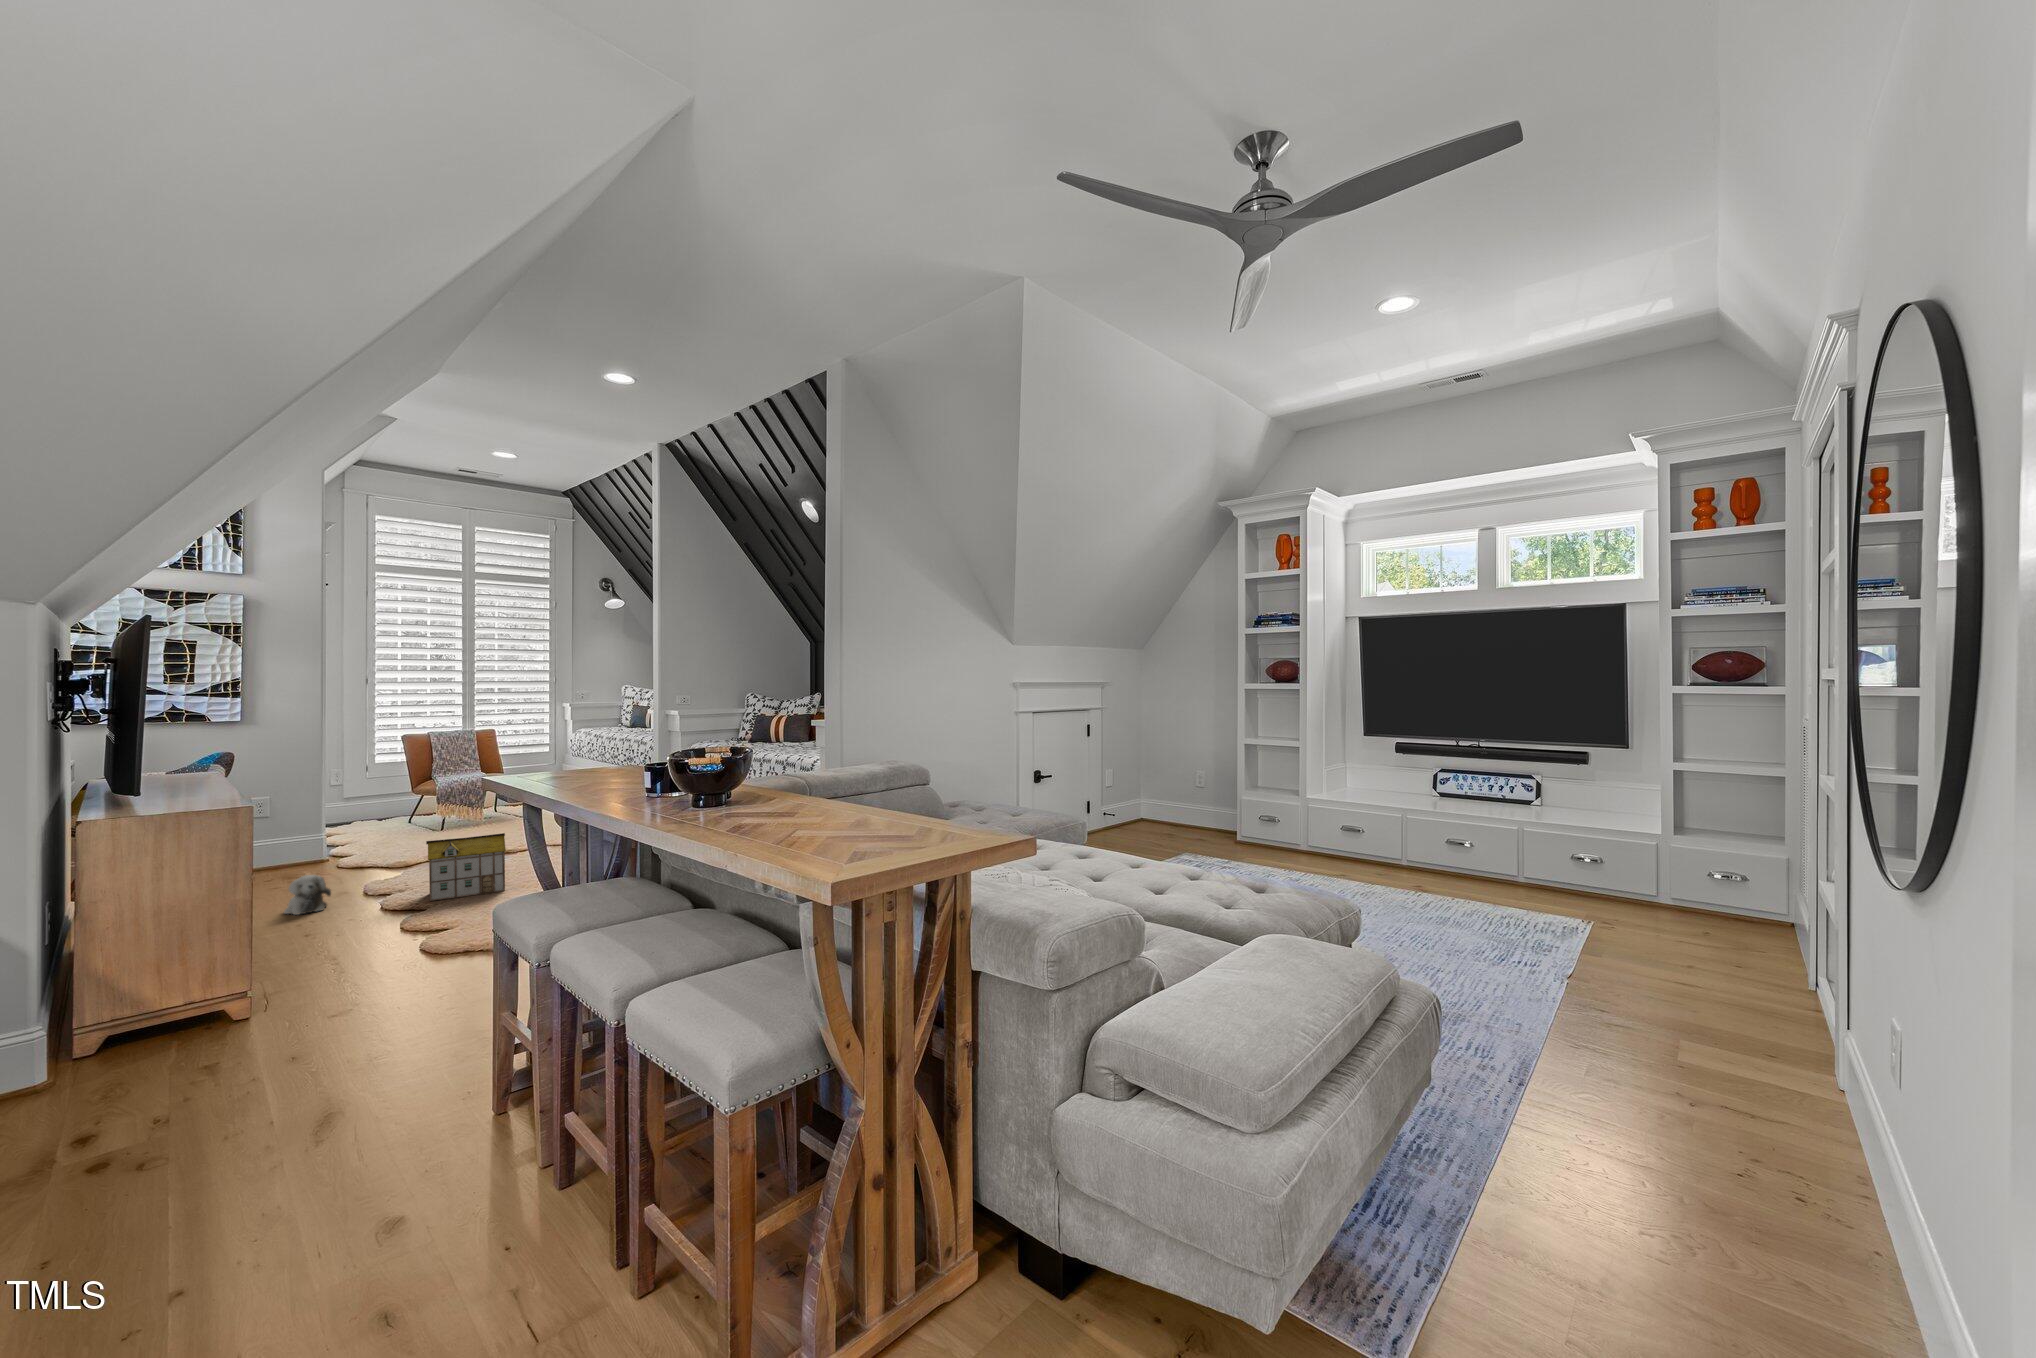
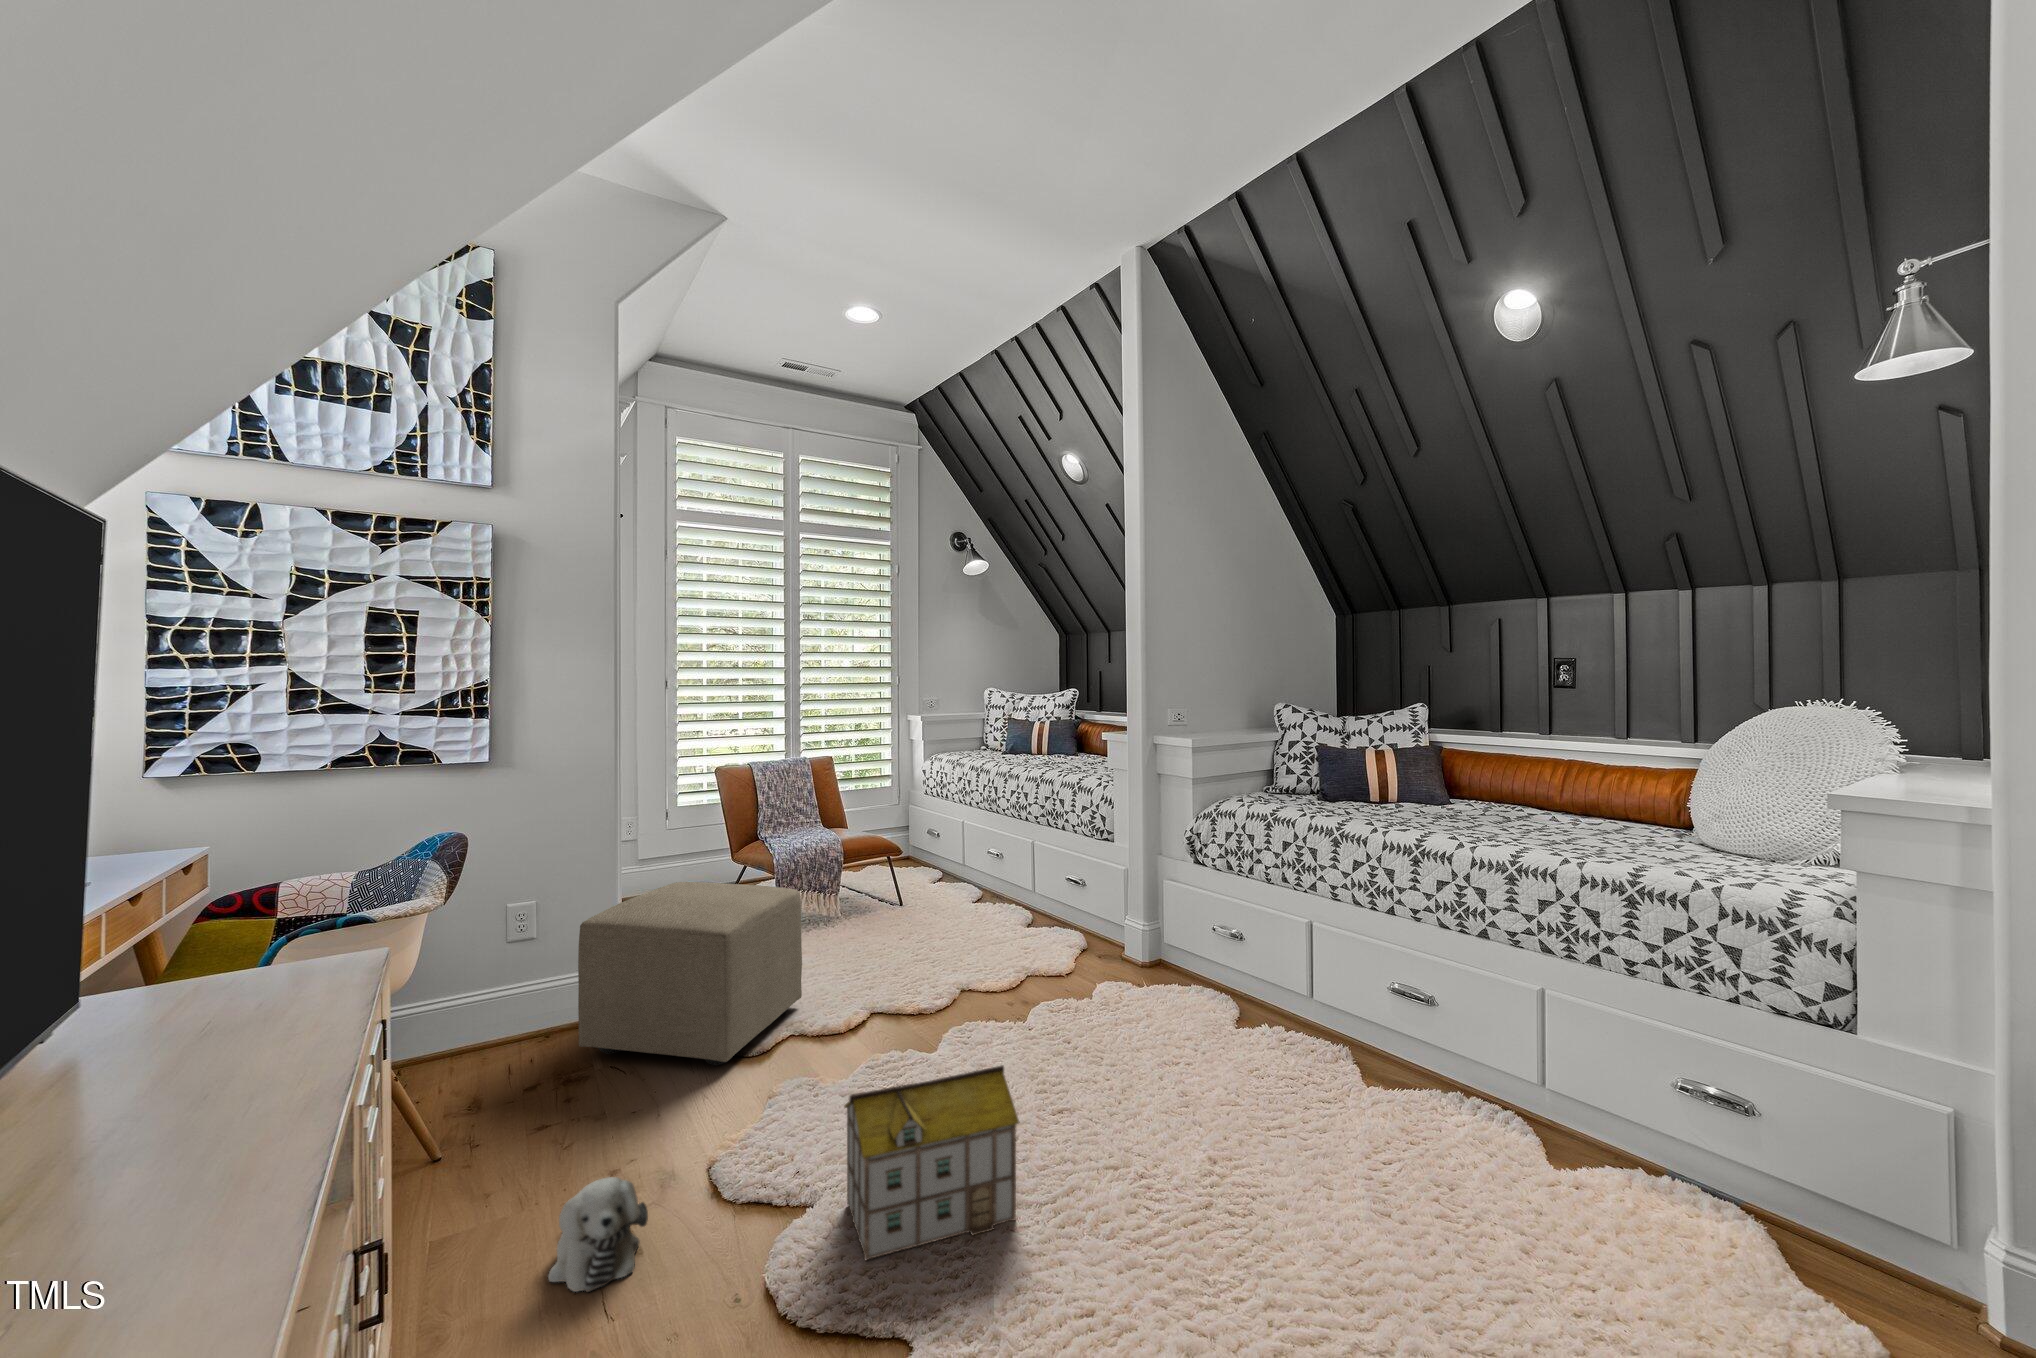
ottoman: none [299,789,440,871] -> present [578,882,802,1065]

